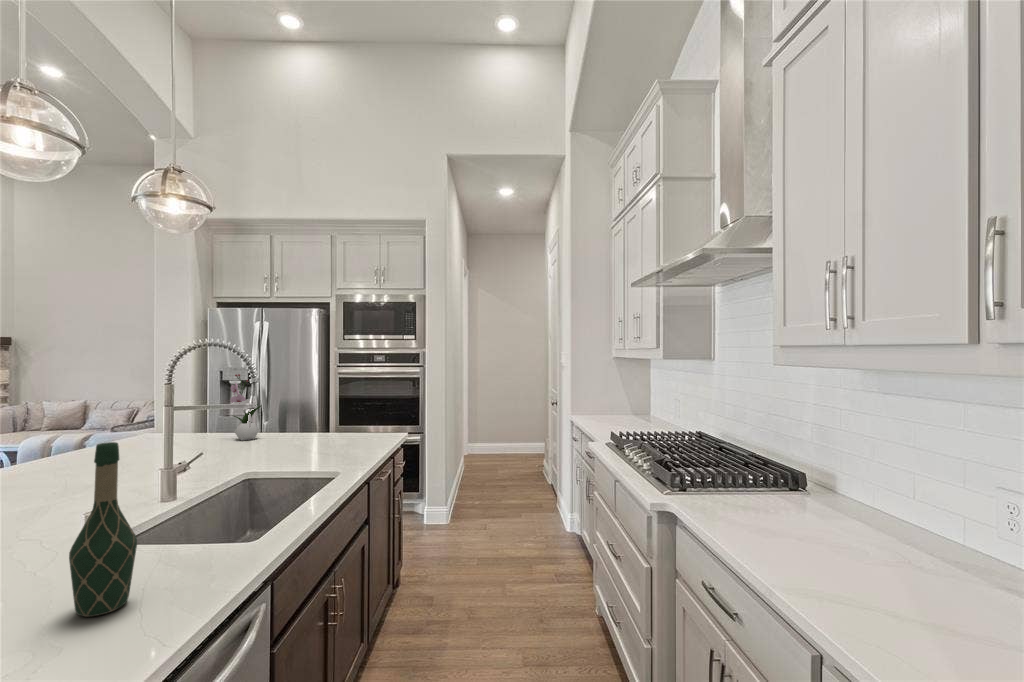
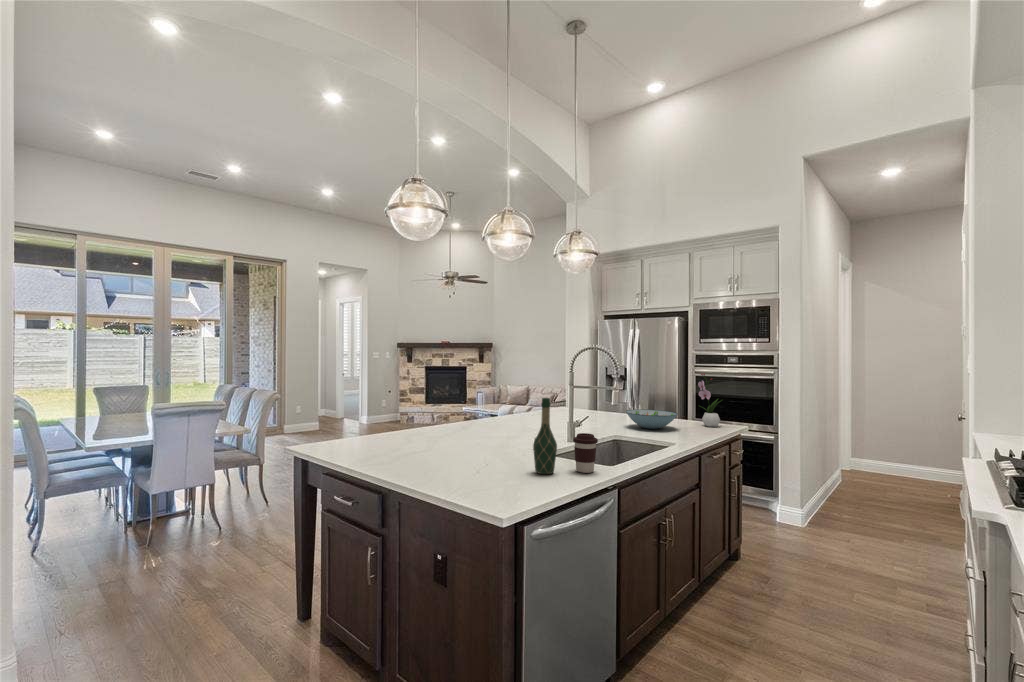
flower arrangement: present [230,374,261,440] -> present [698,374,722,427]
decorative bowl: none [260,426,335,454] -> present [626,409,678,429]
coffee cup: none [178,498,233,581] -> present [573,433,598,473]

